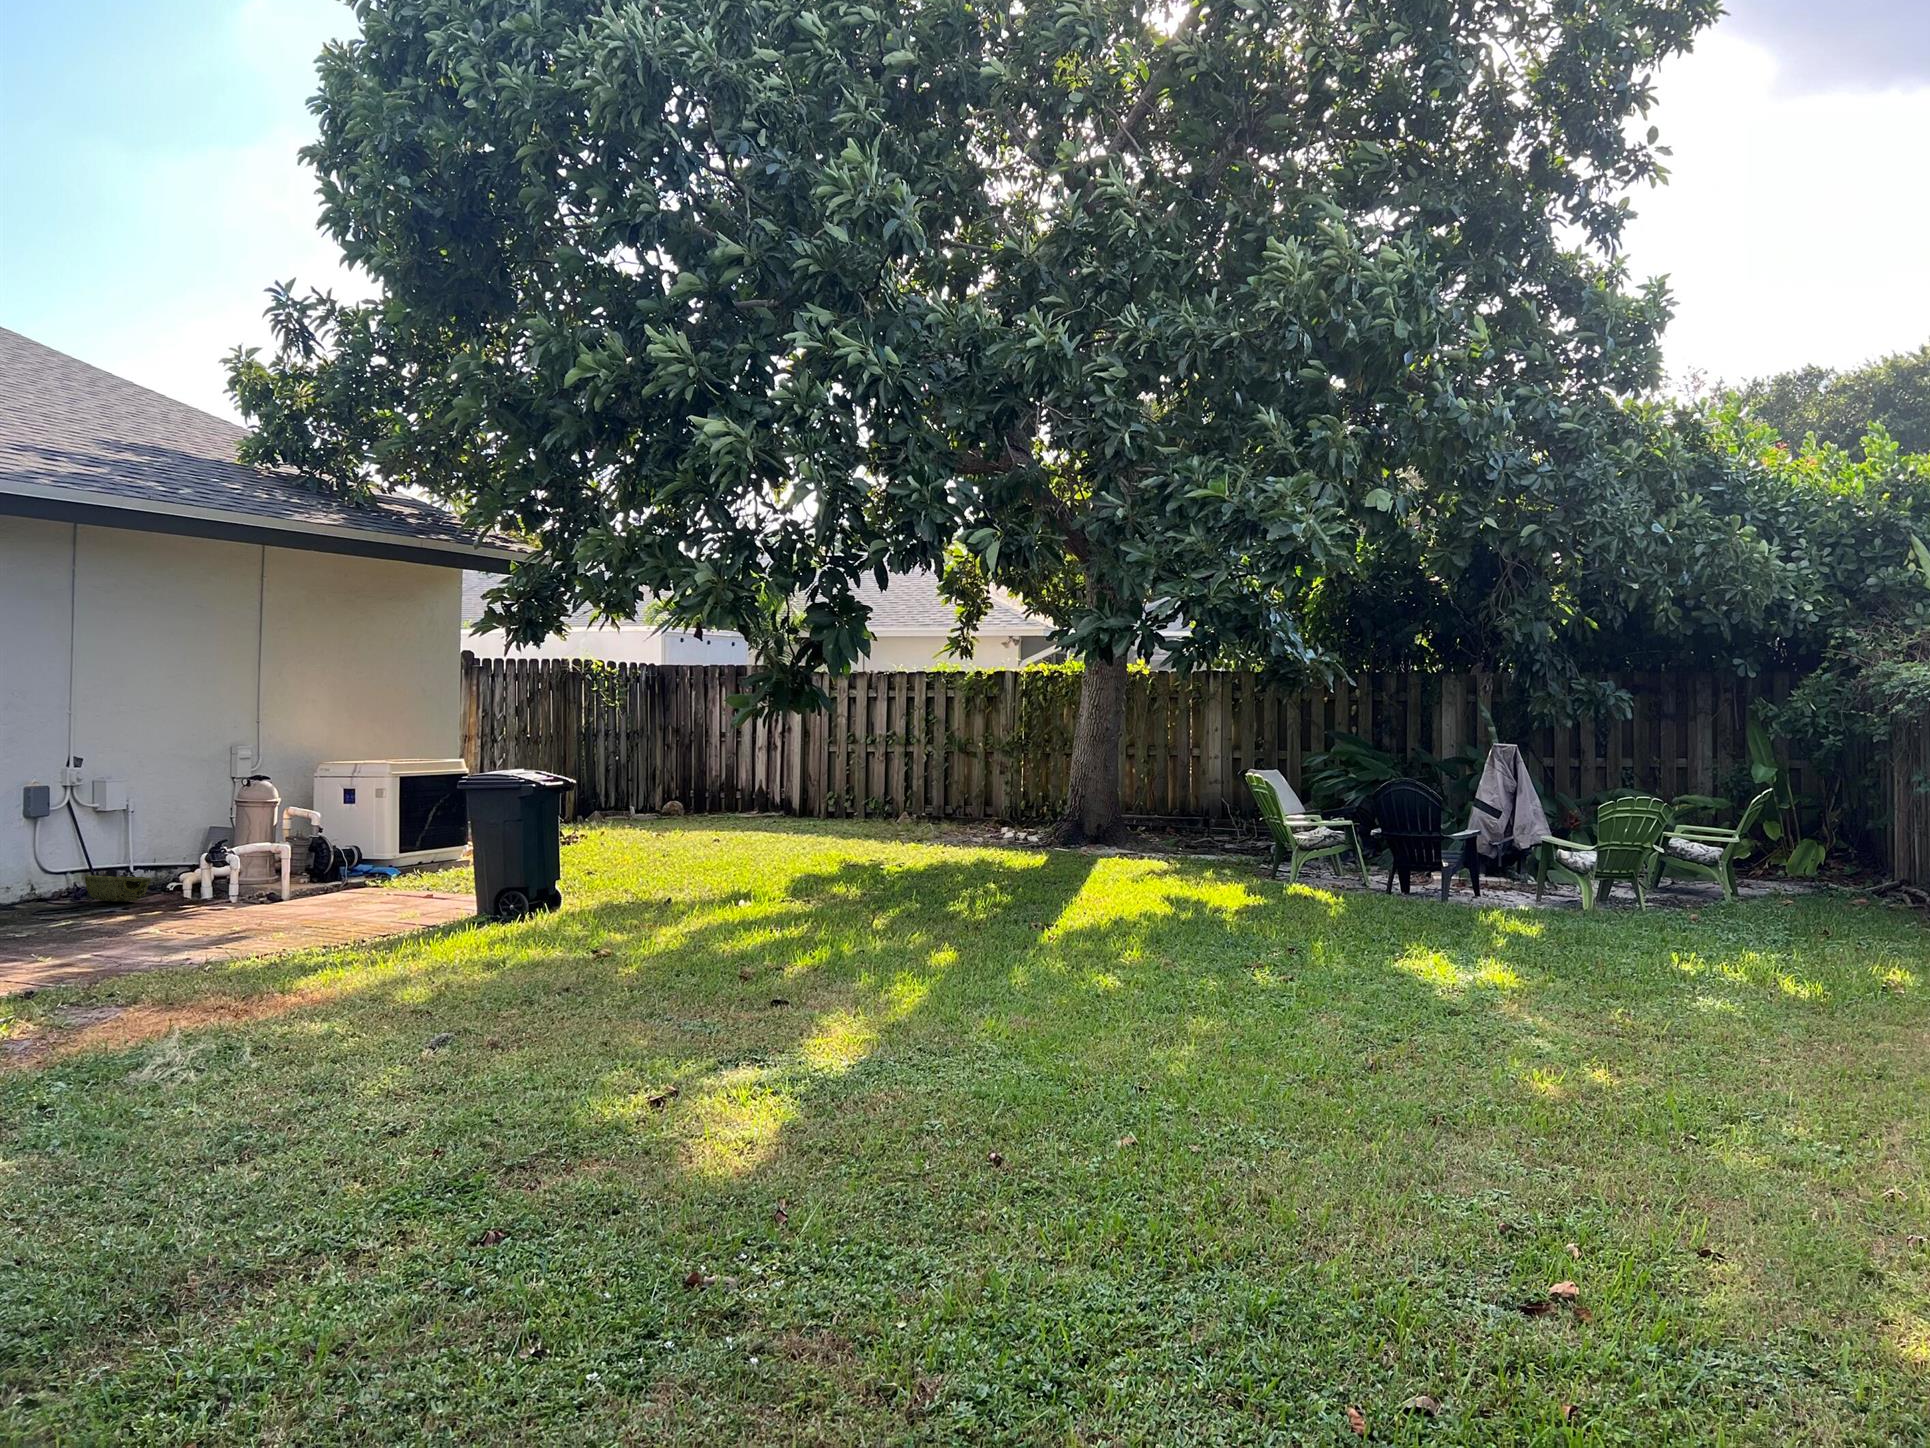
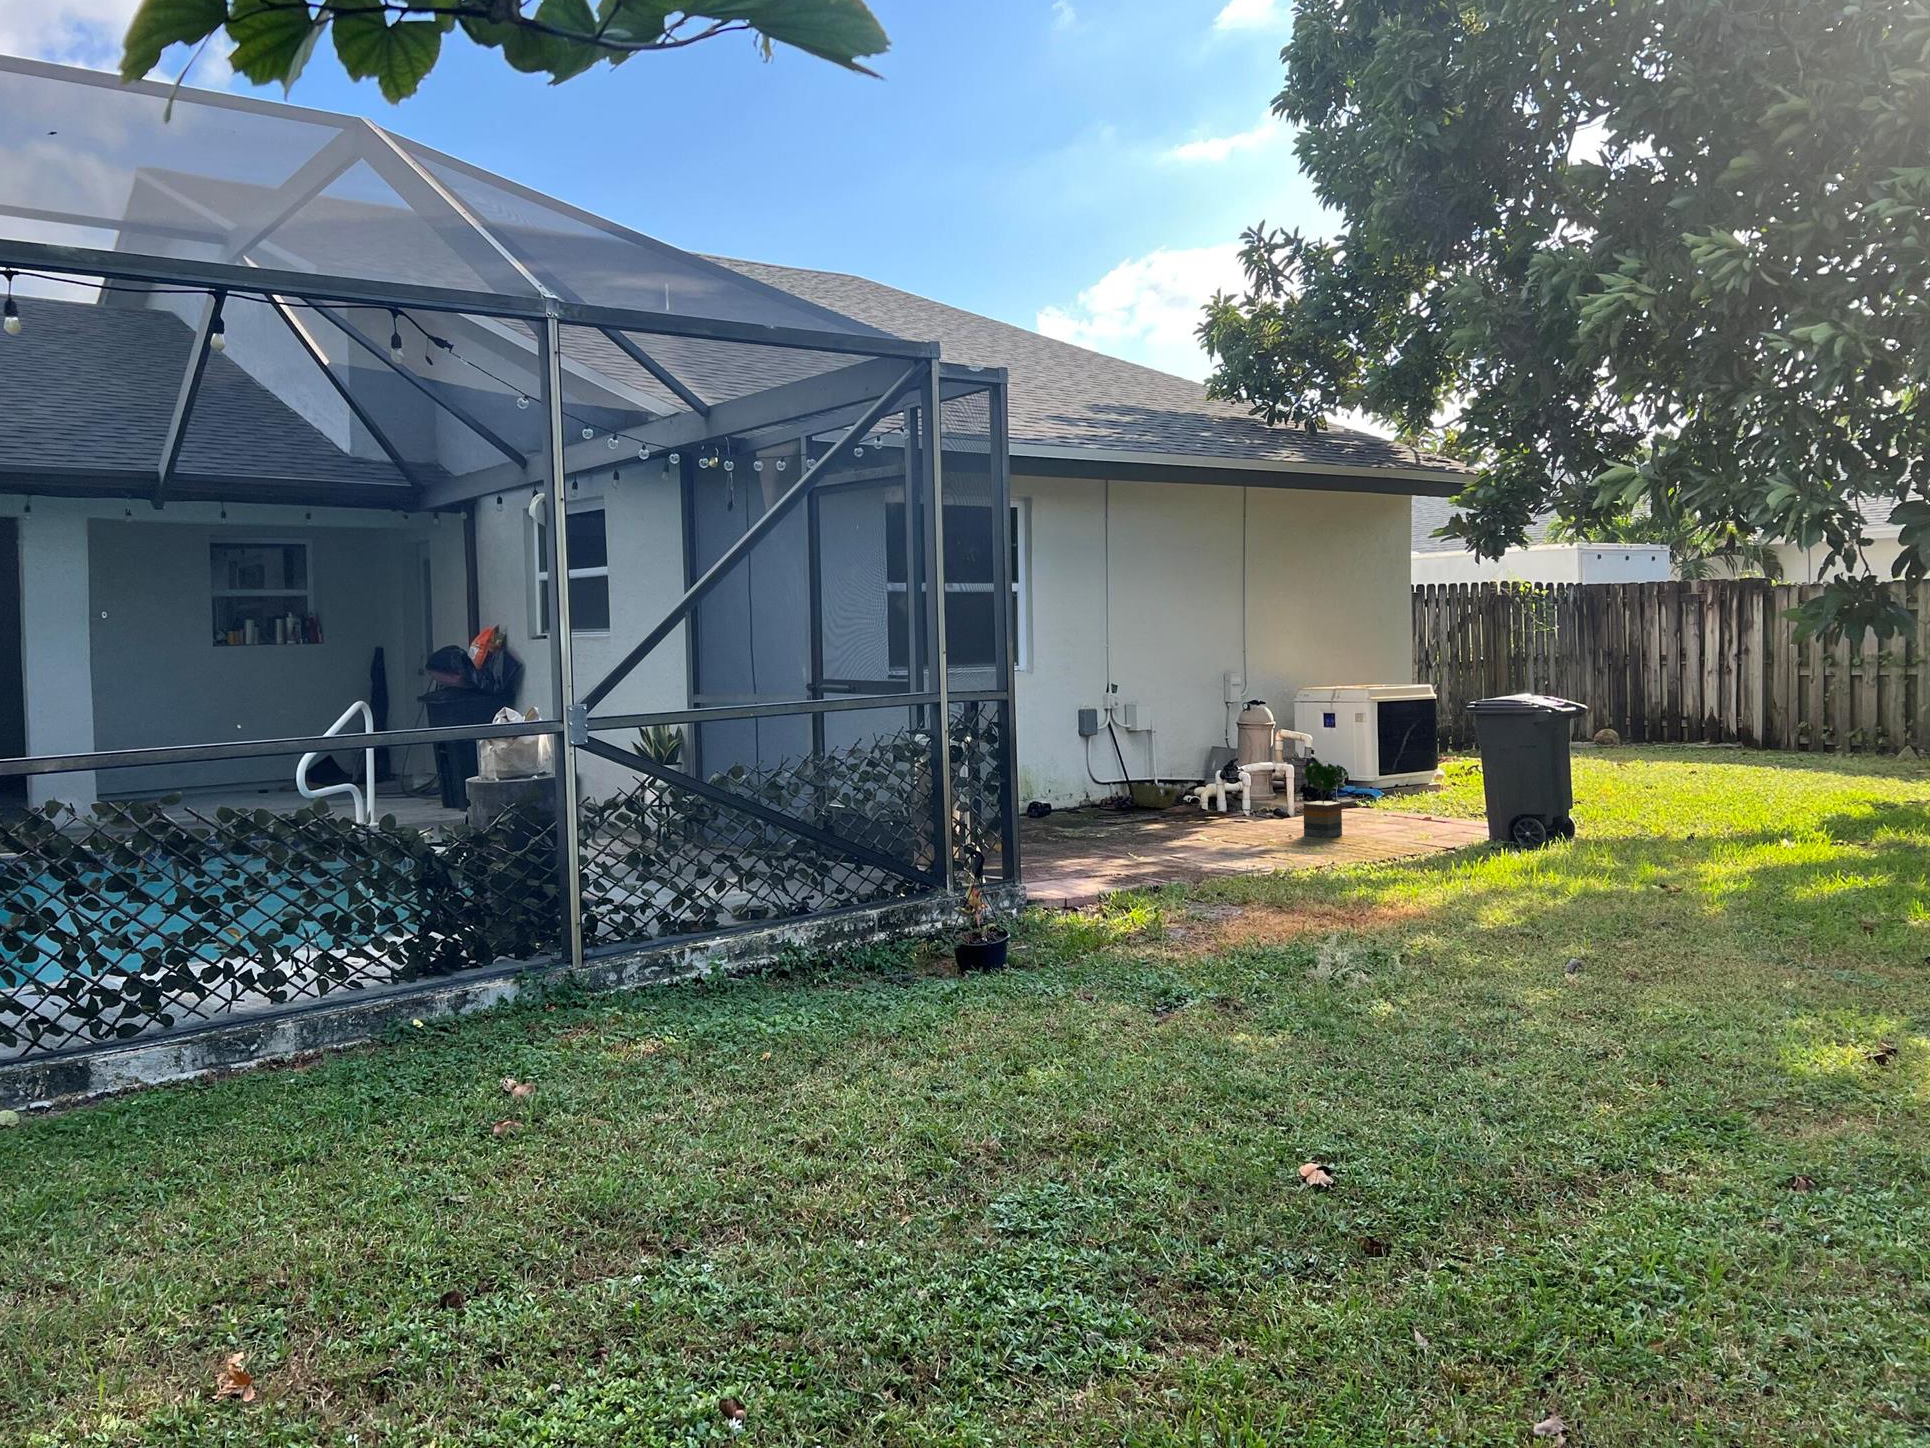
potted tree: none [281,849,338,927] -> present [1303,762,1349,838]

